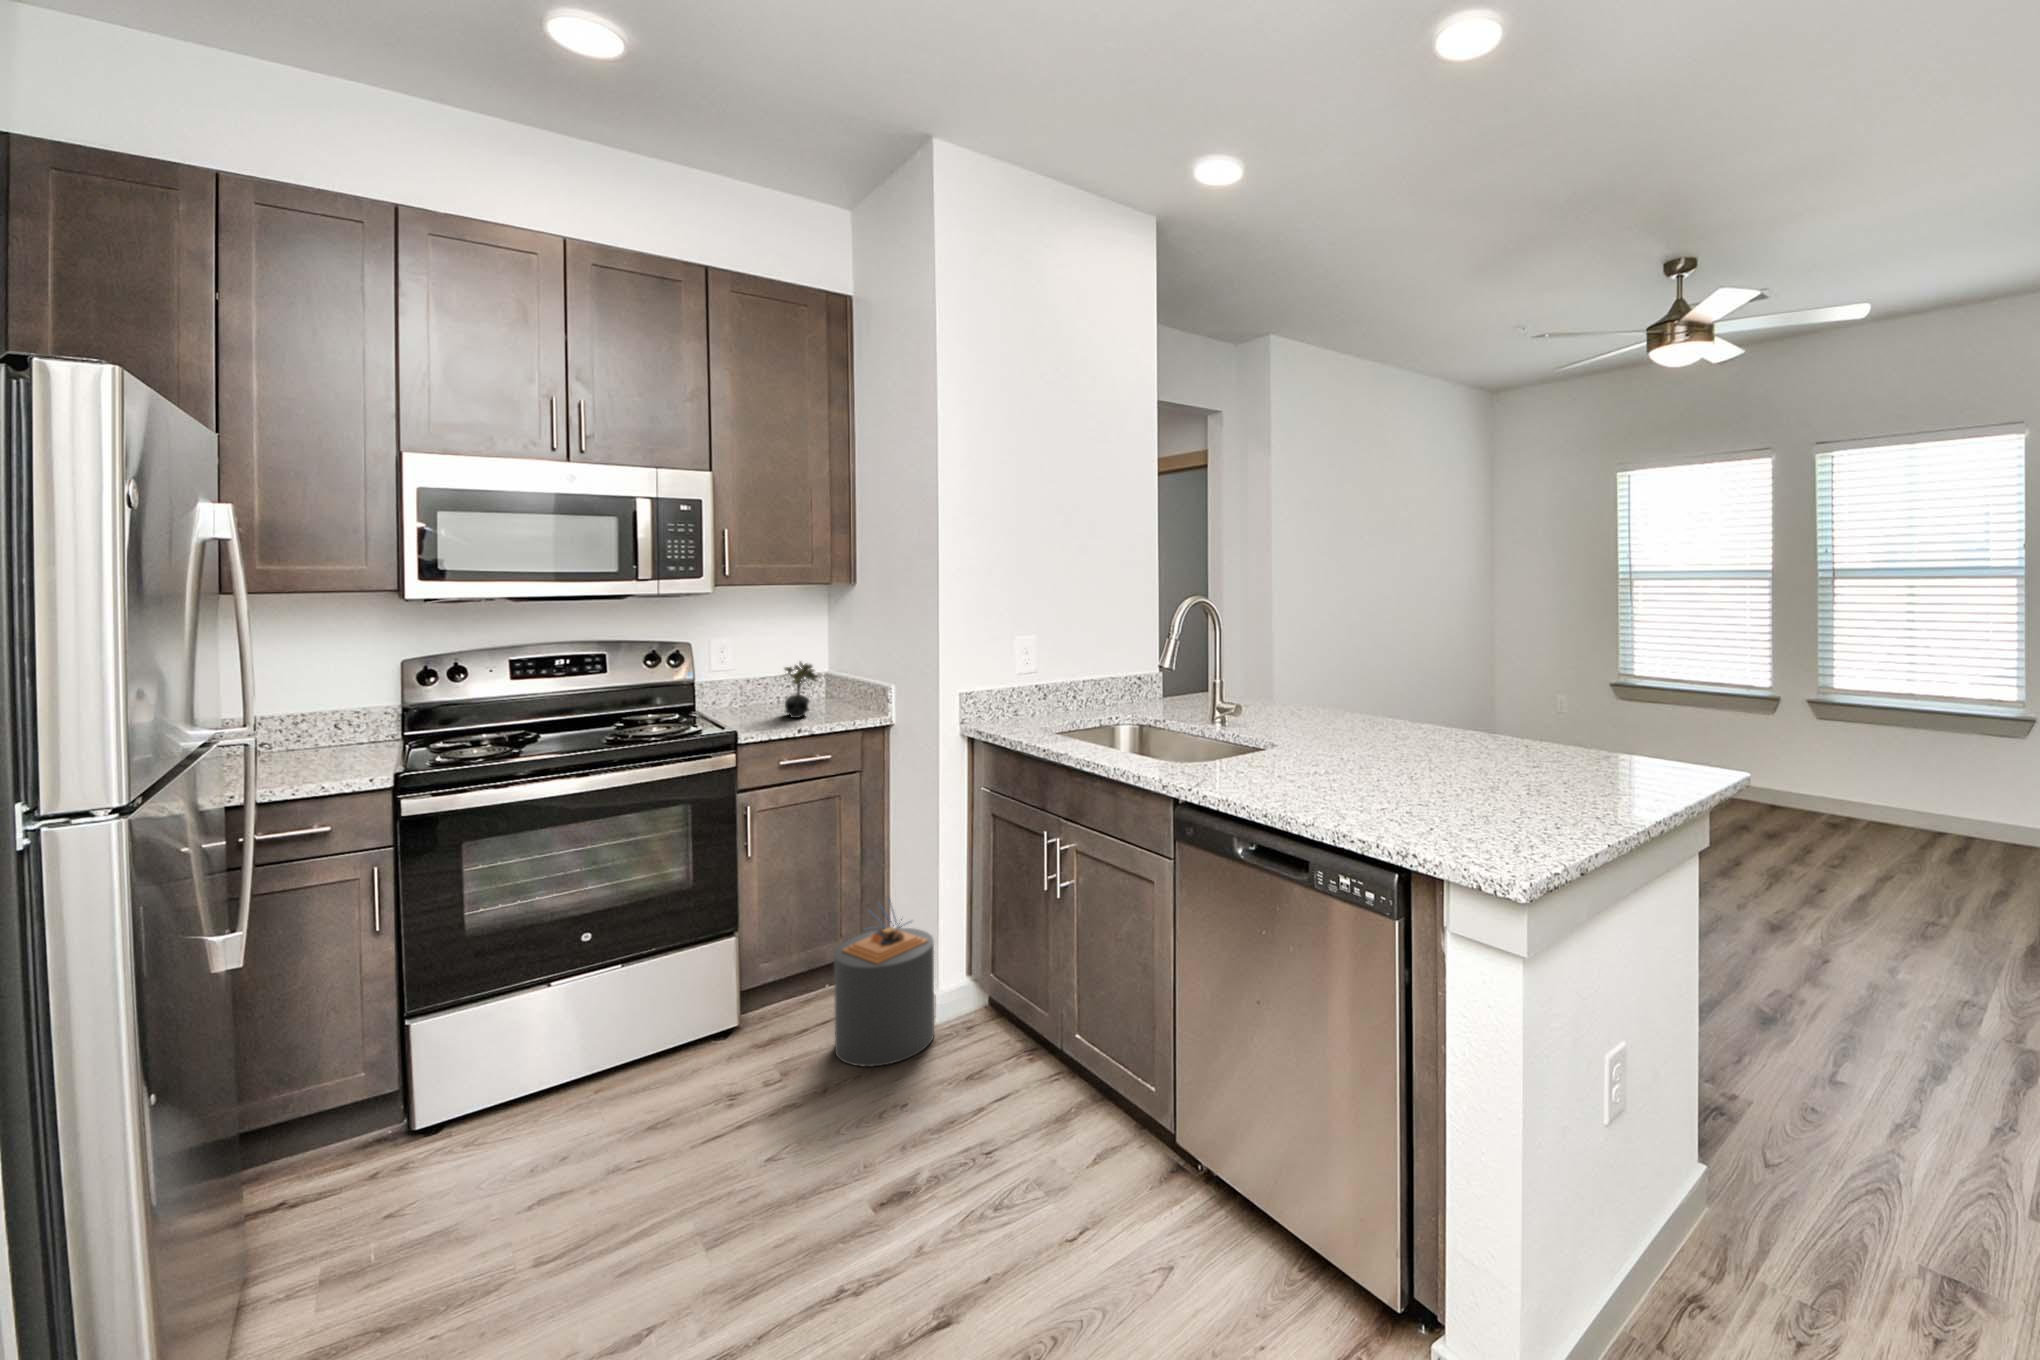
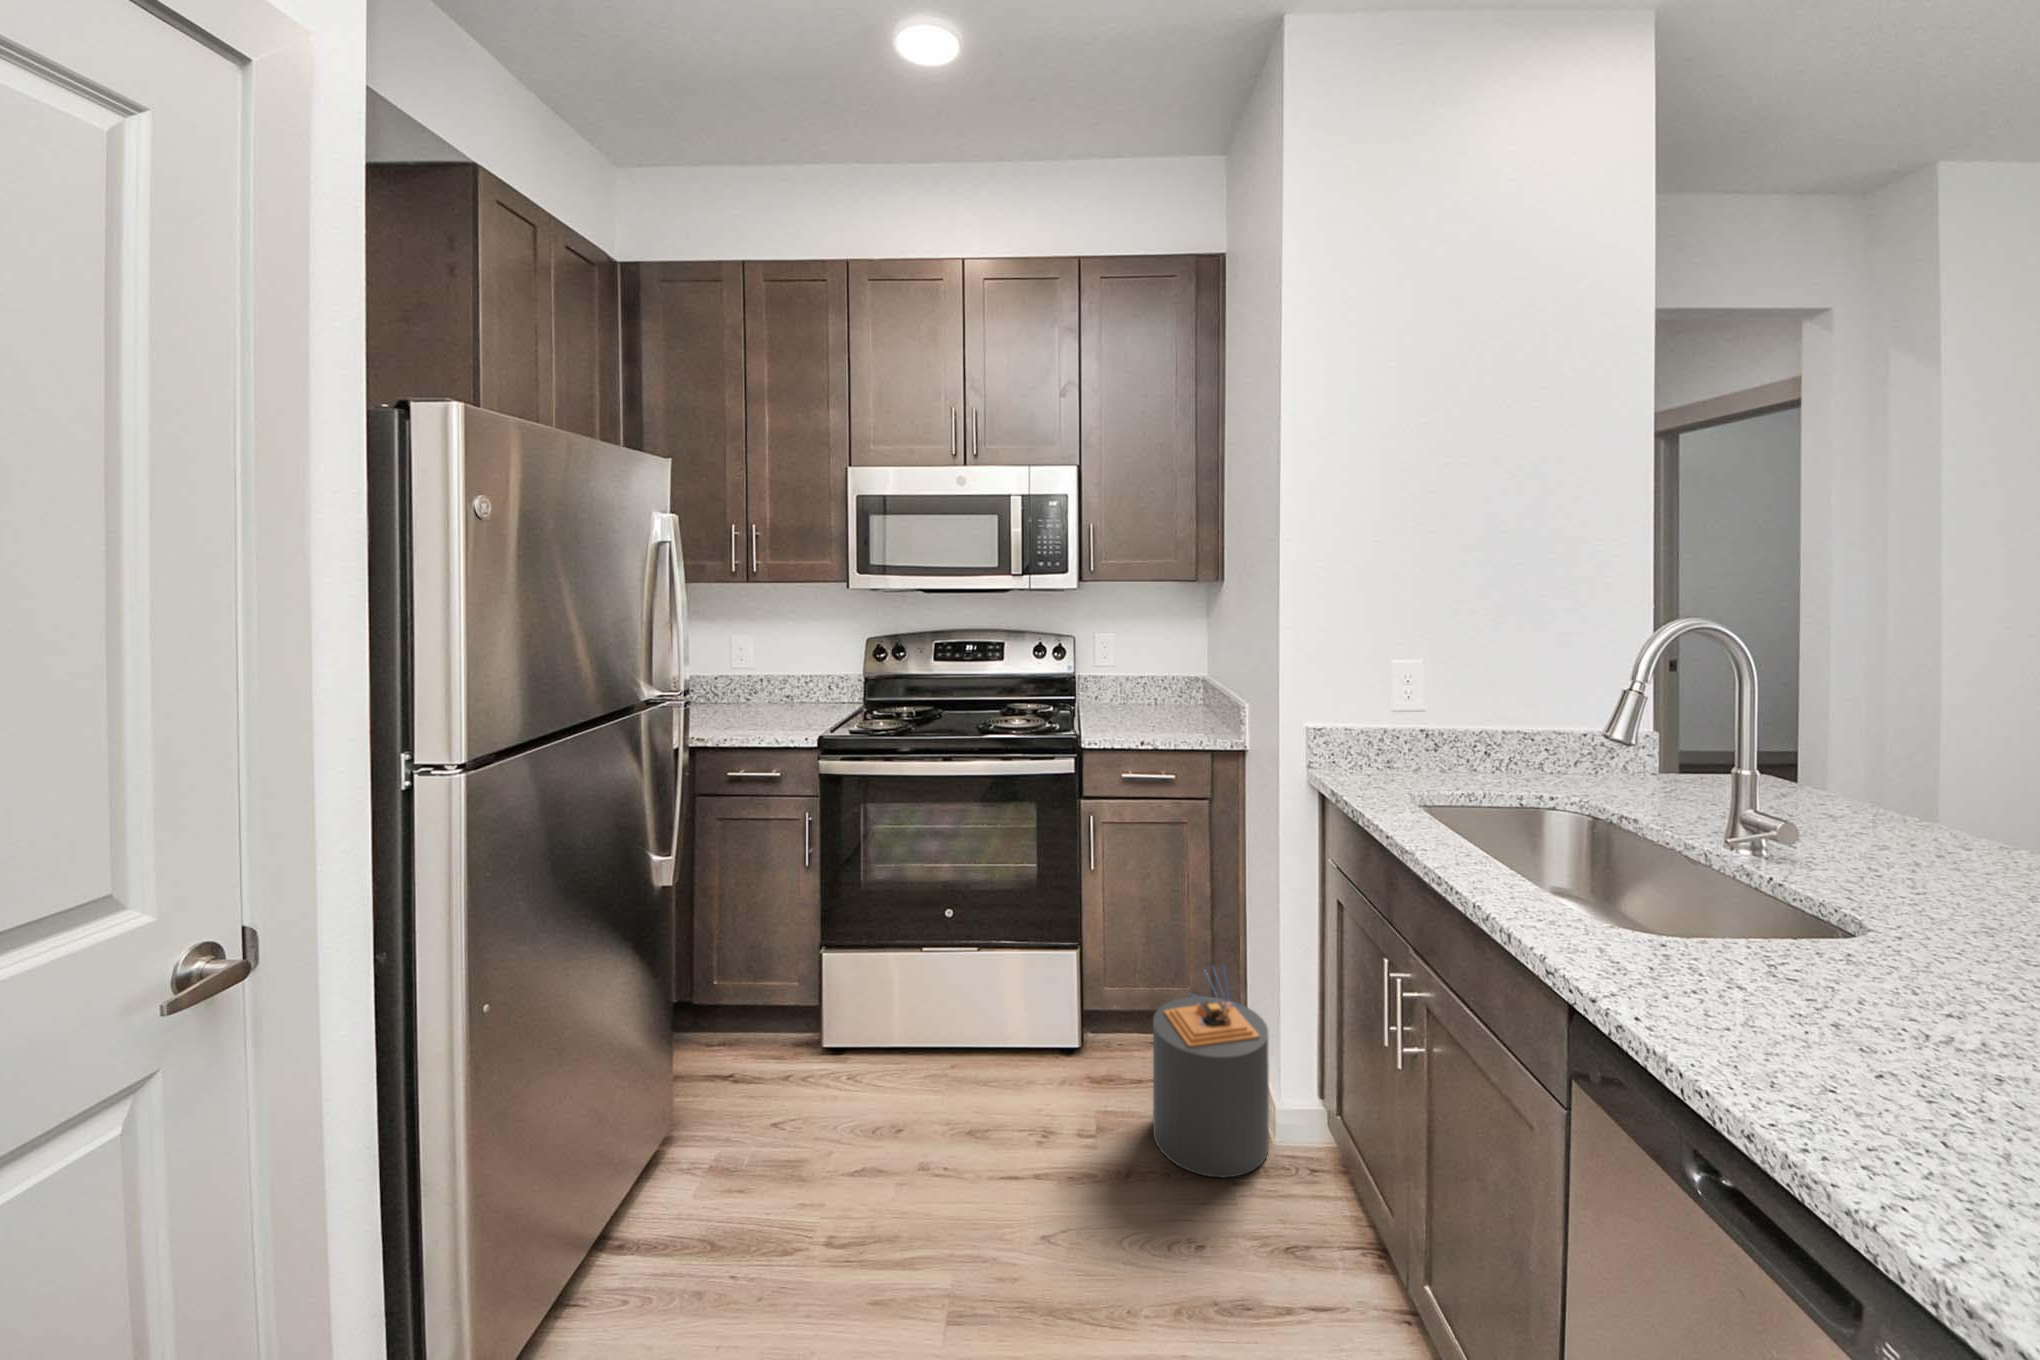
succulent plant: present [783,662,817,718] -> none [1142,666,1180,729]

